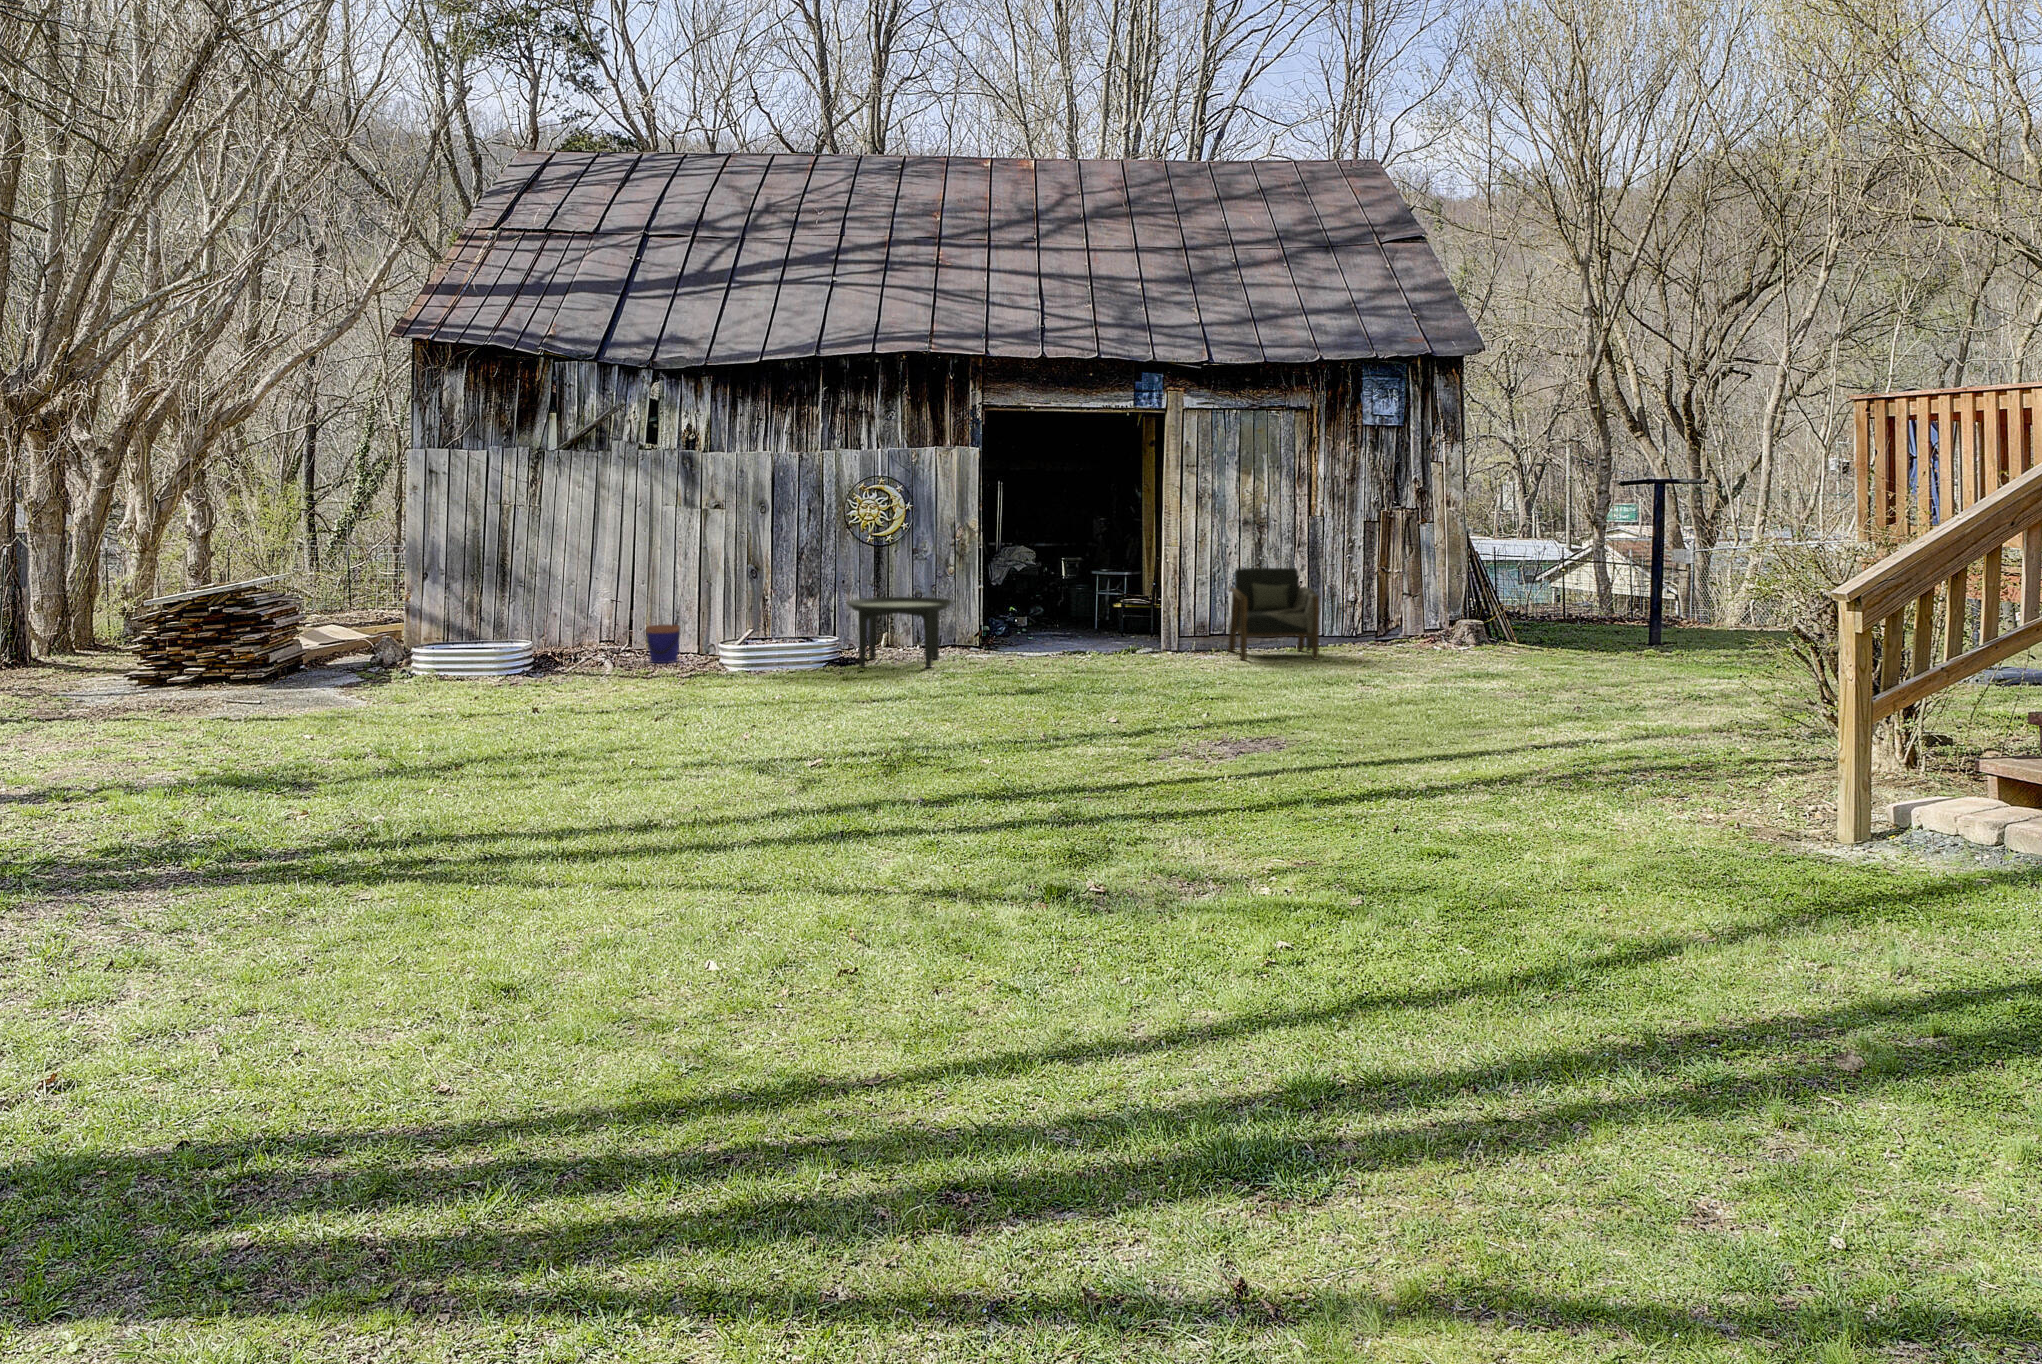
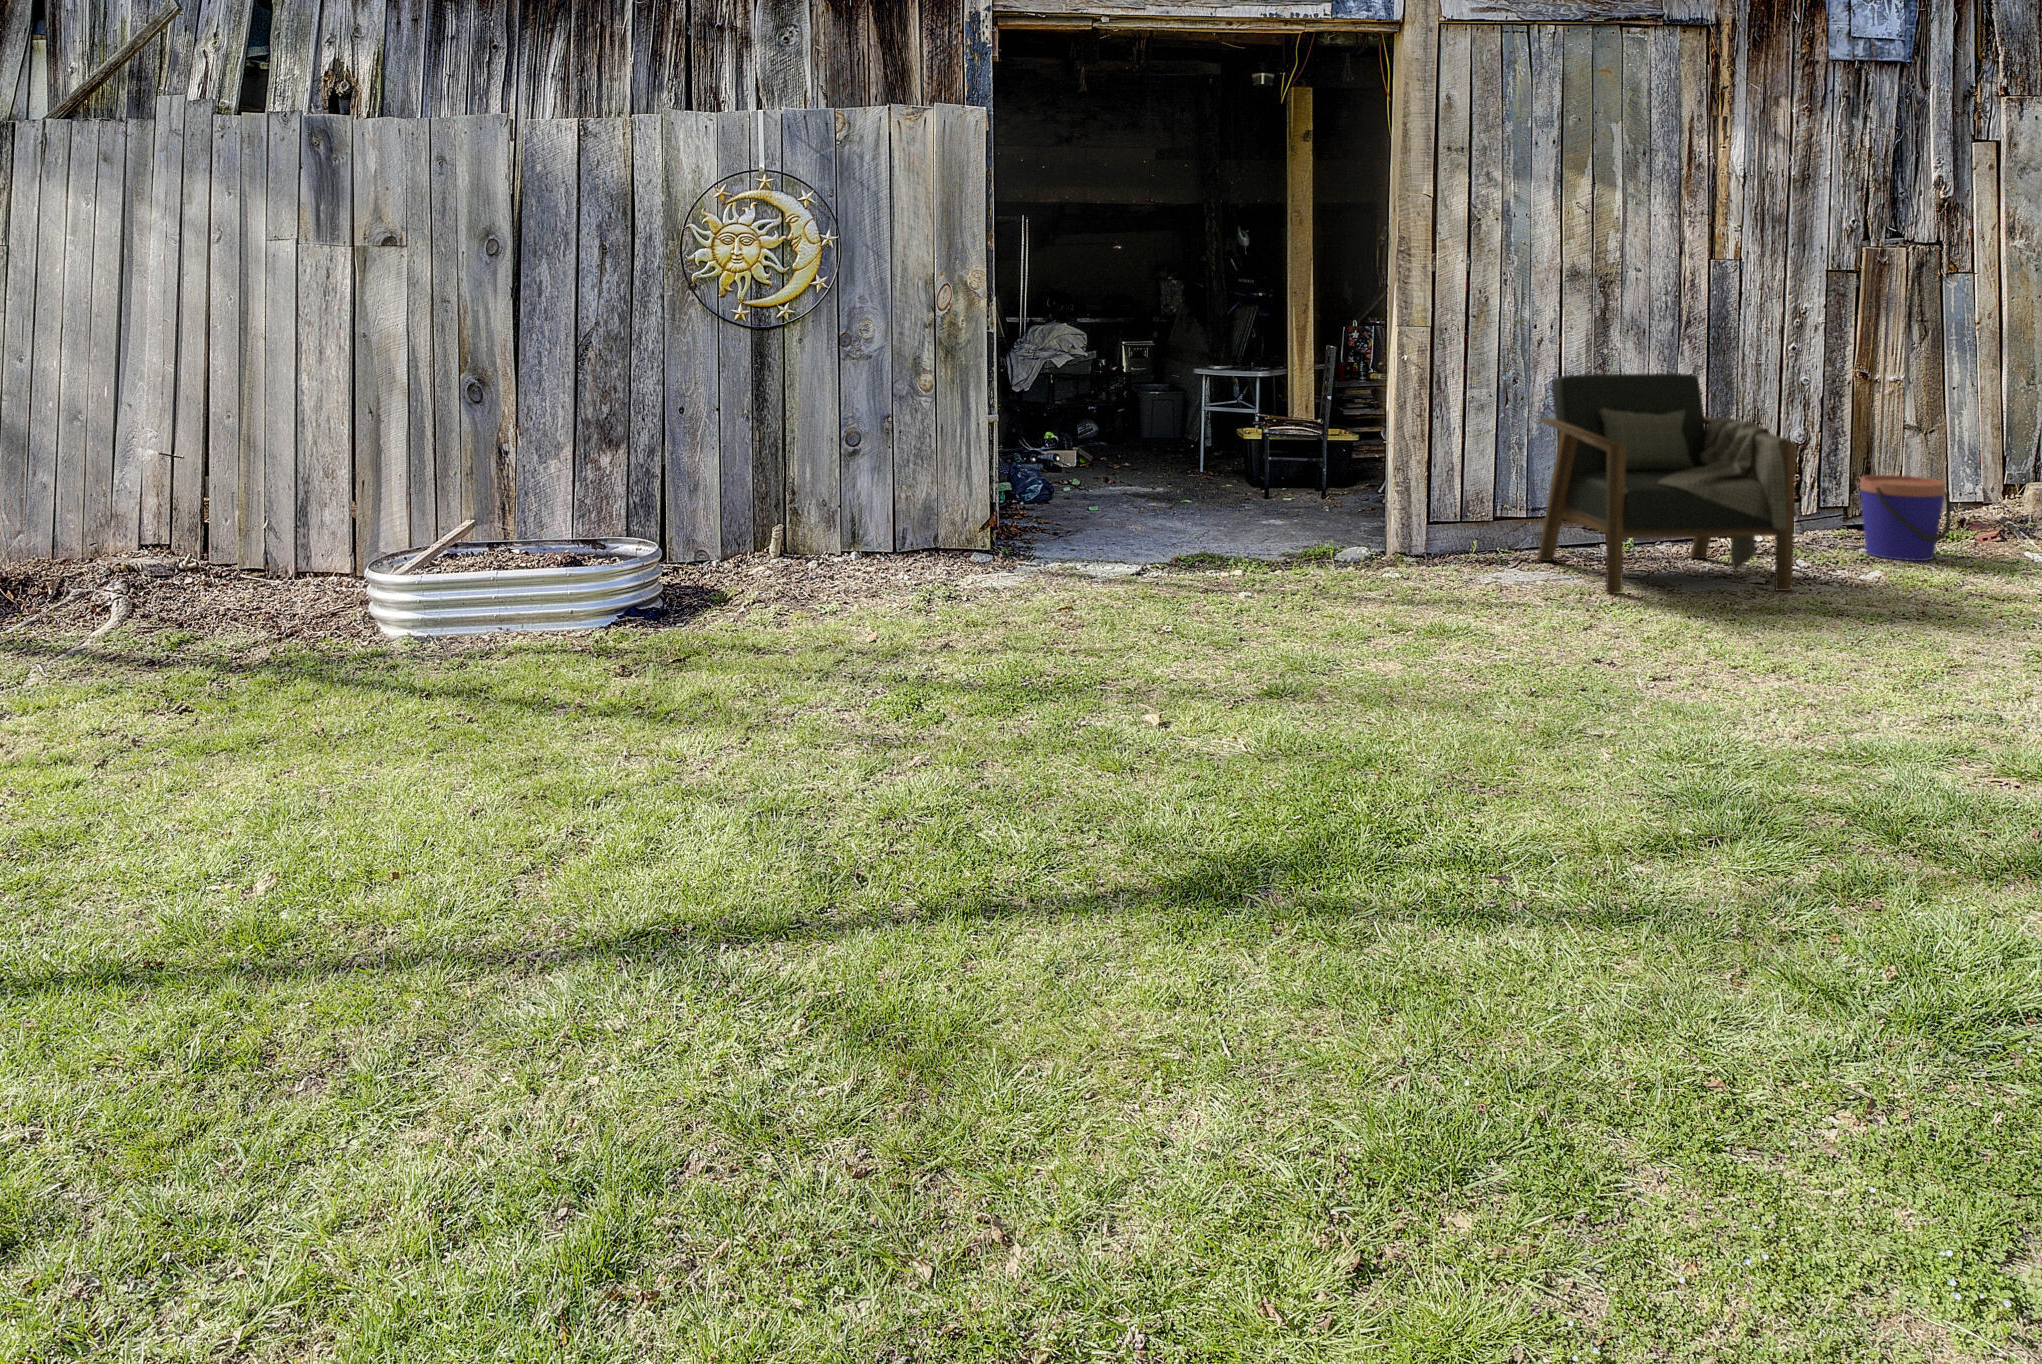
round table: present [846,597,952,668] -> none [675,443,930,626]
bucket: present [645,624,680,663] -> present [1860,475,1951,561]

